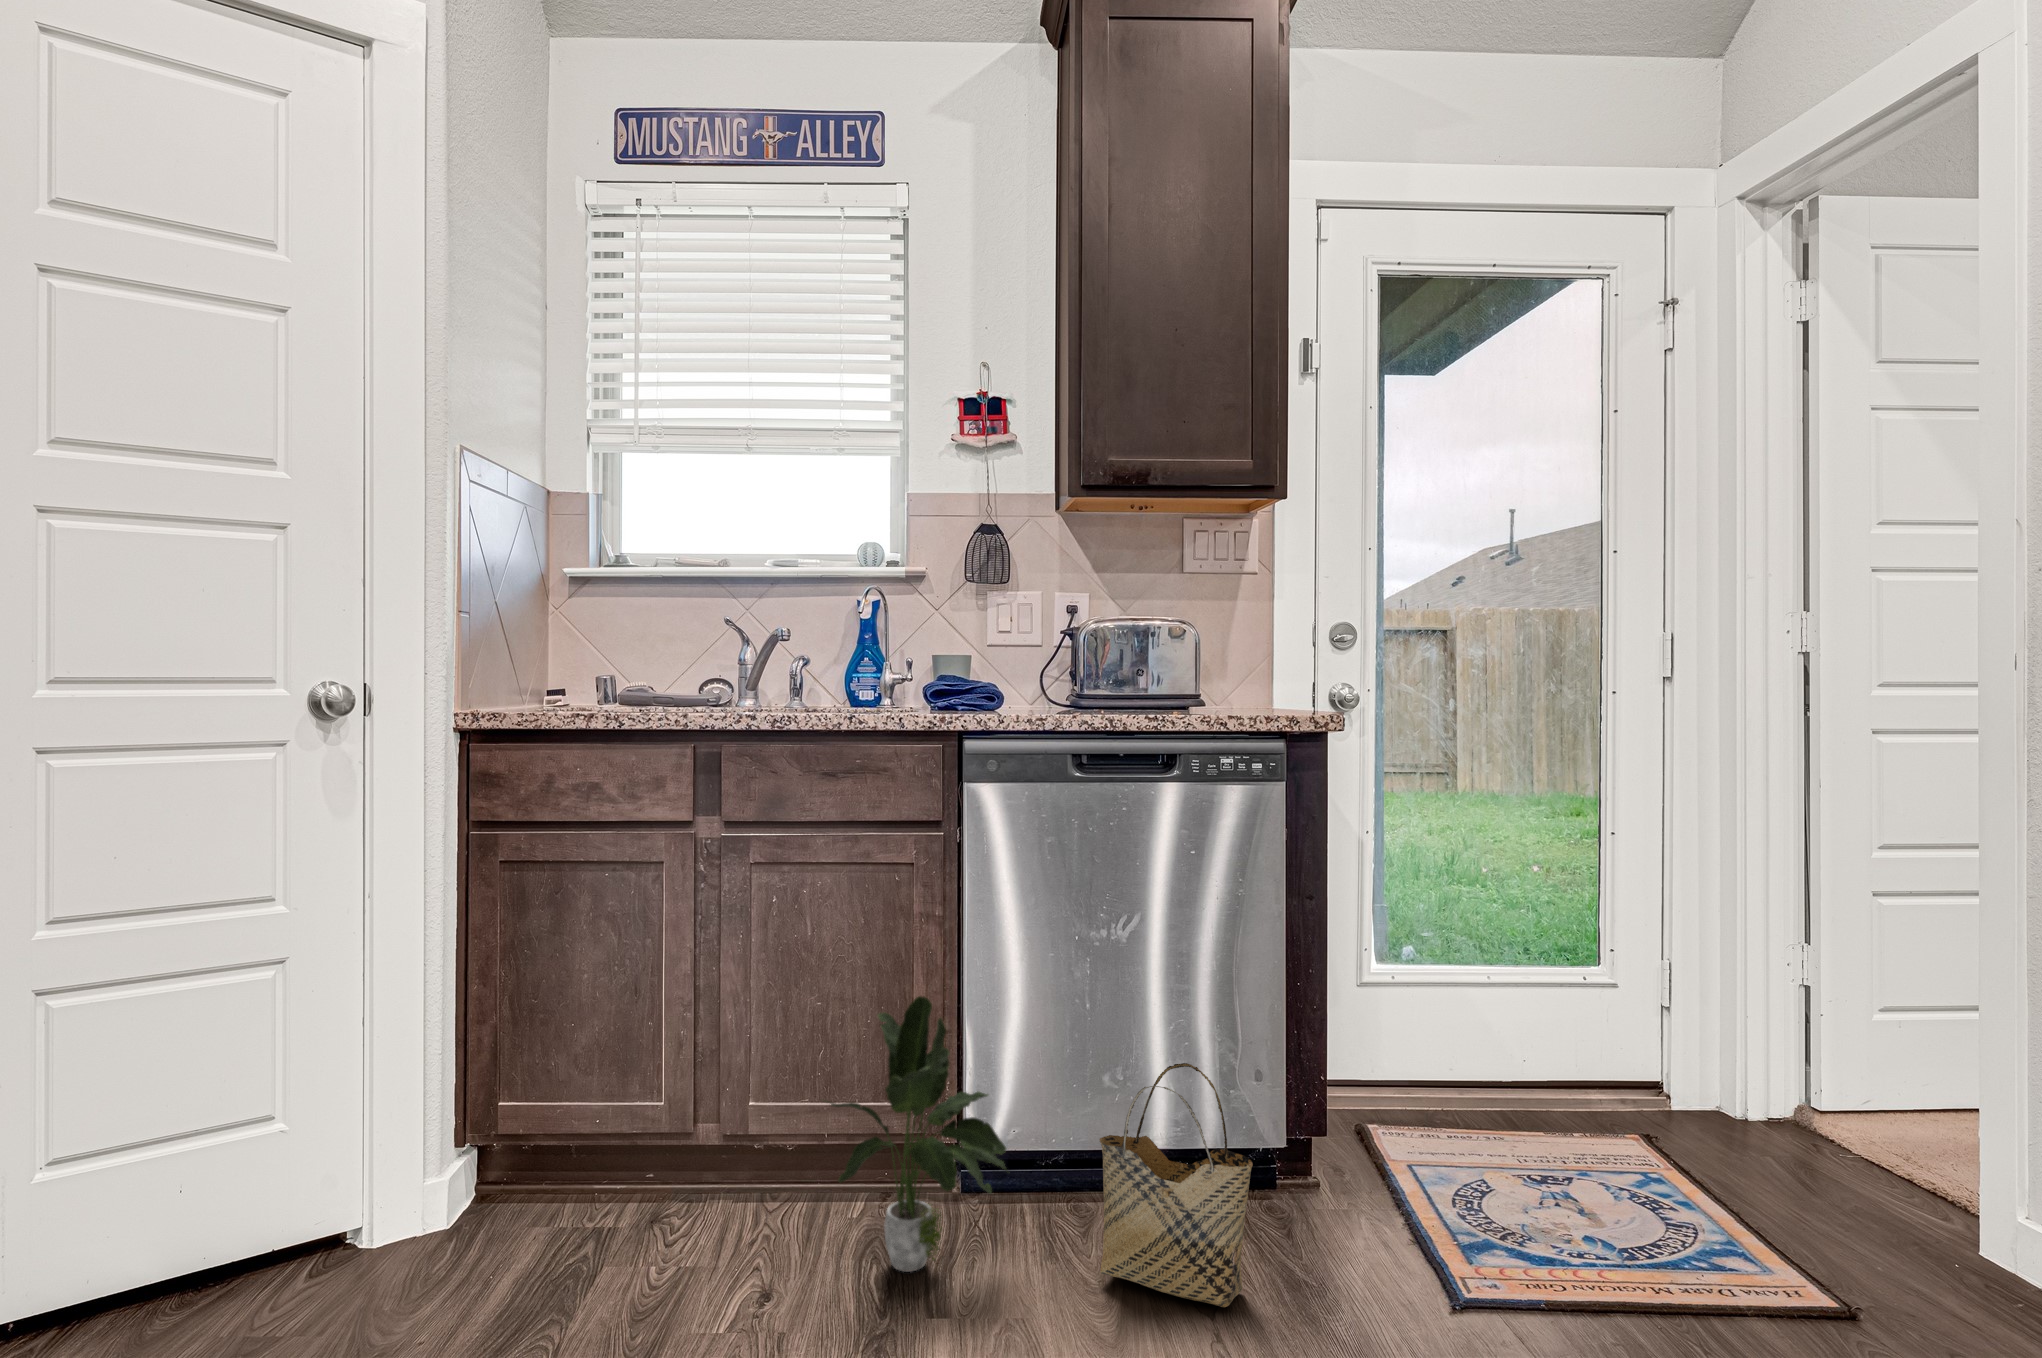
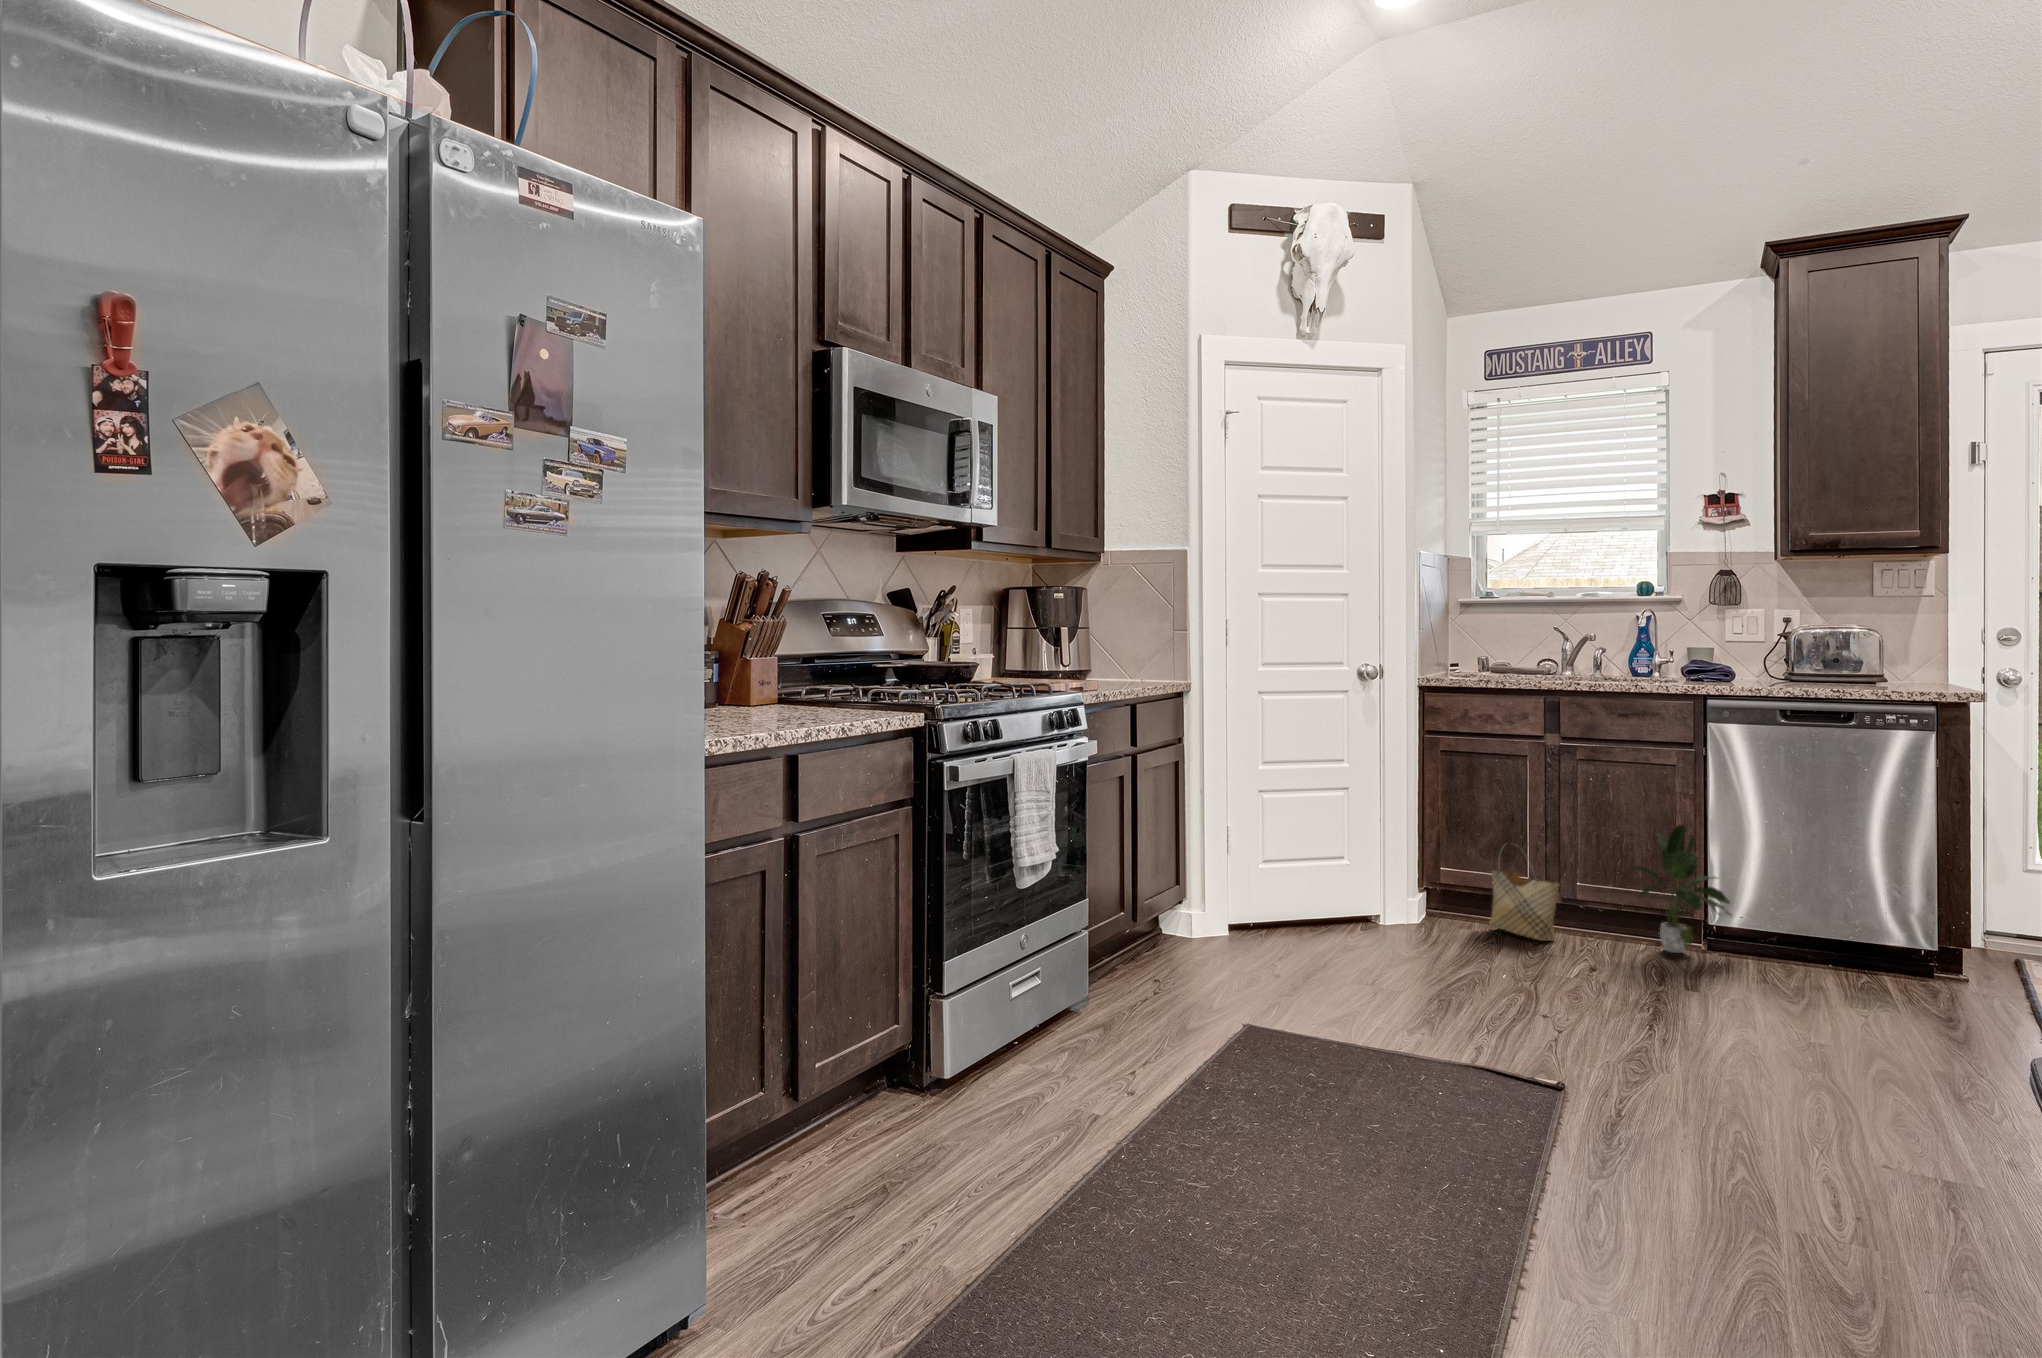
woven basket: present [1100,1063,1253,1307] -> present [1489,847,1560,941]

